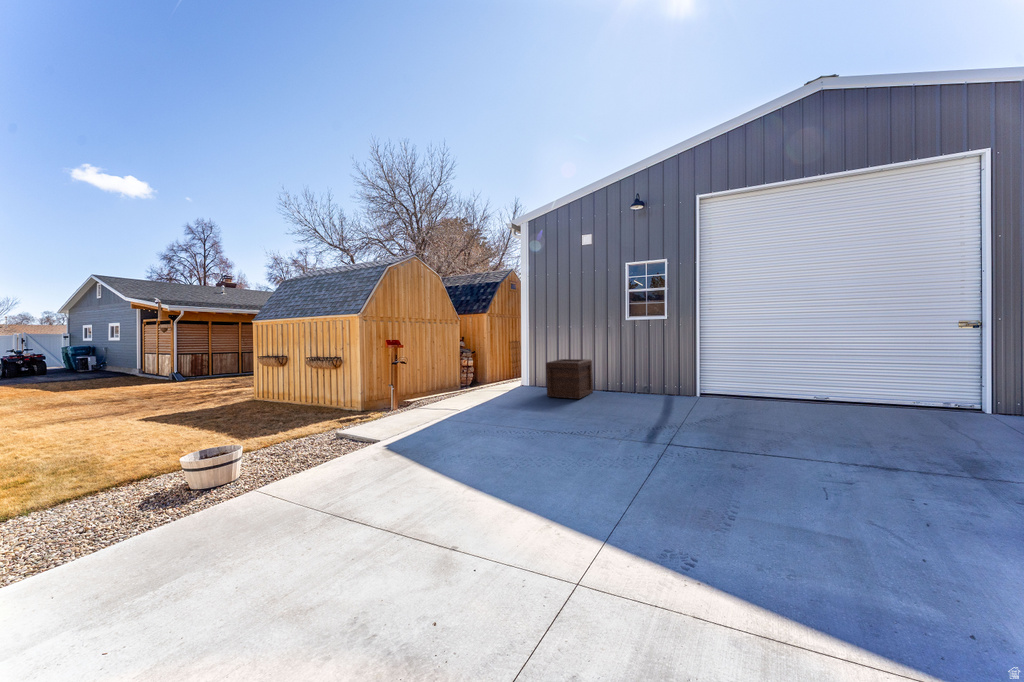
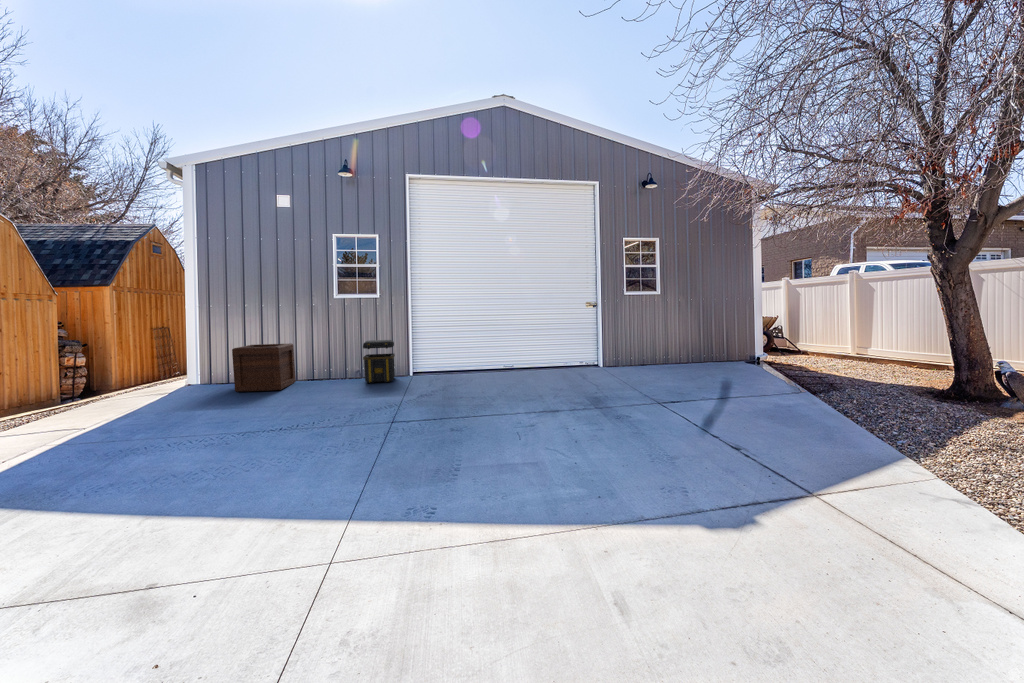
toolbox: none [650,360,682,401] -> present [363,340,395,383]

